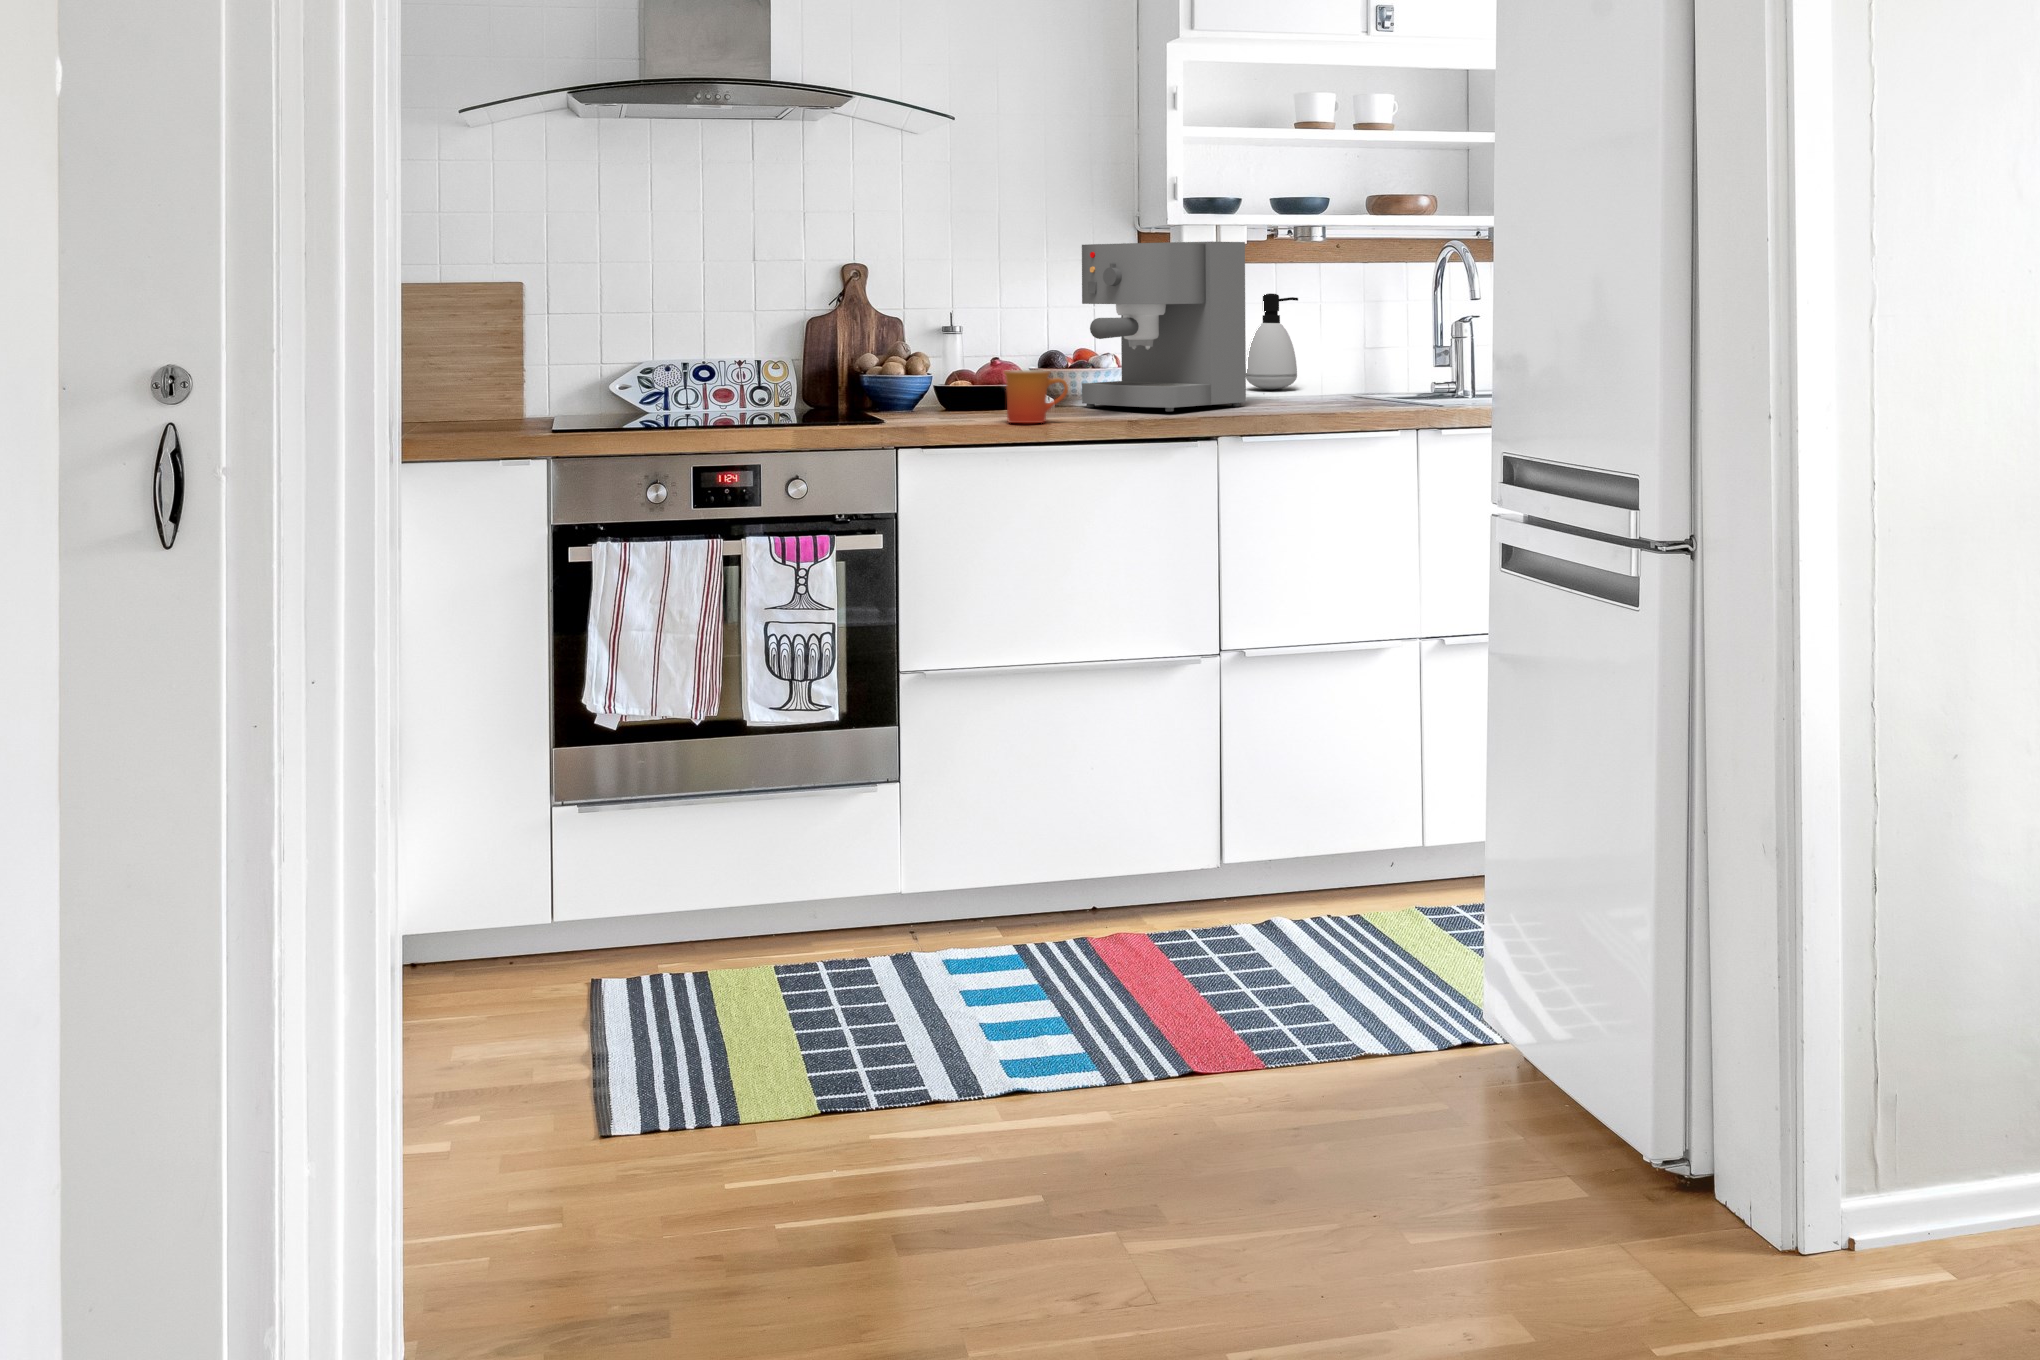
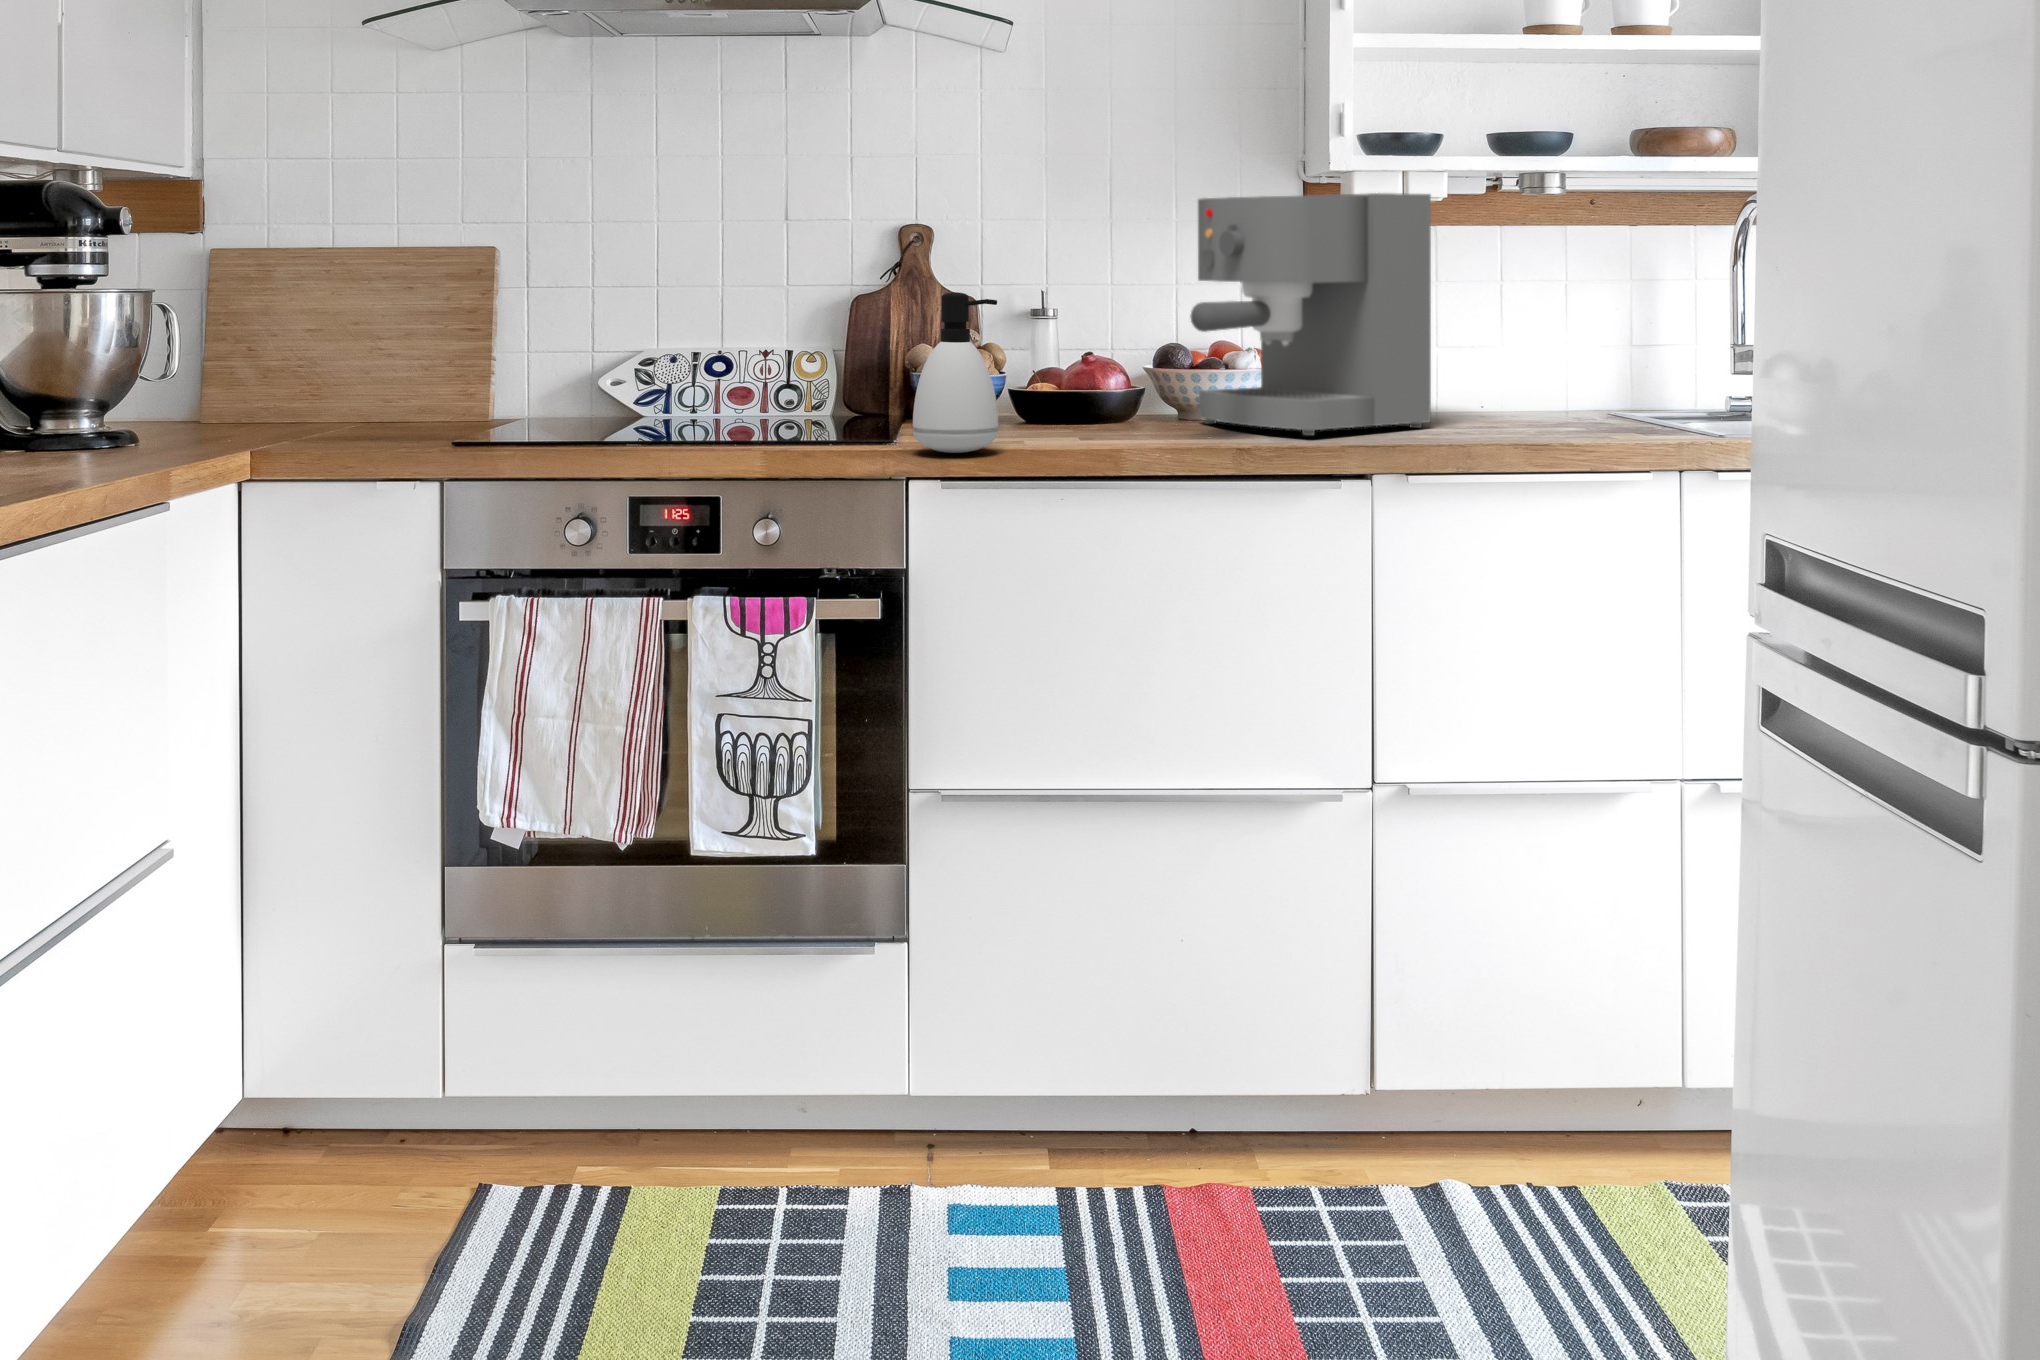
soap dispenser: present [1246,293,1298,389] -> present [913,292,999,453]
mug: present [1004,370,1068,423] -> none [1058,375,1149,450]

